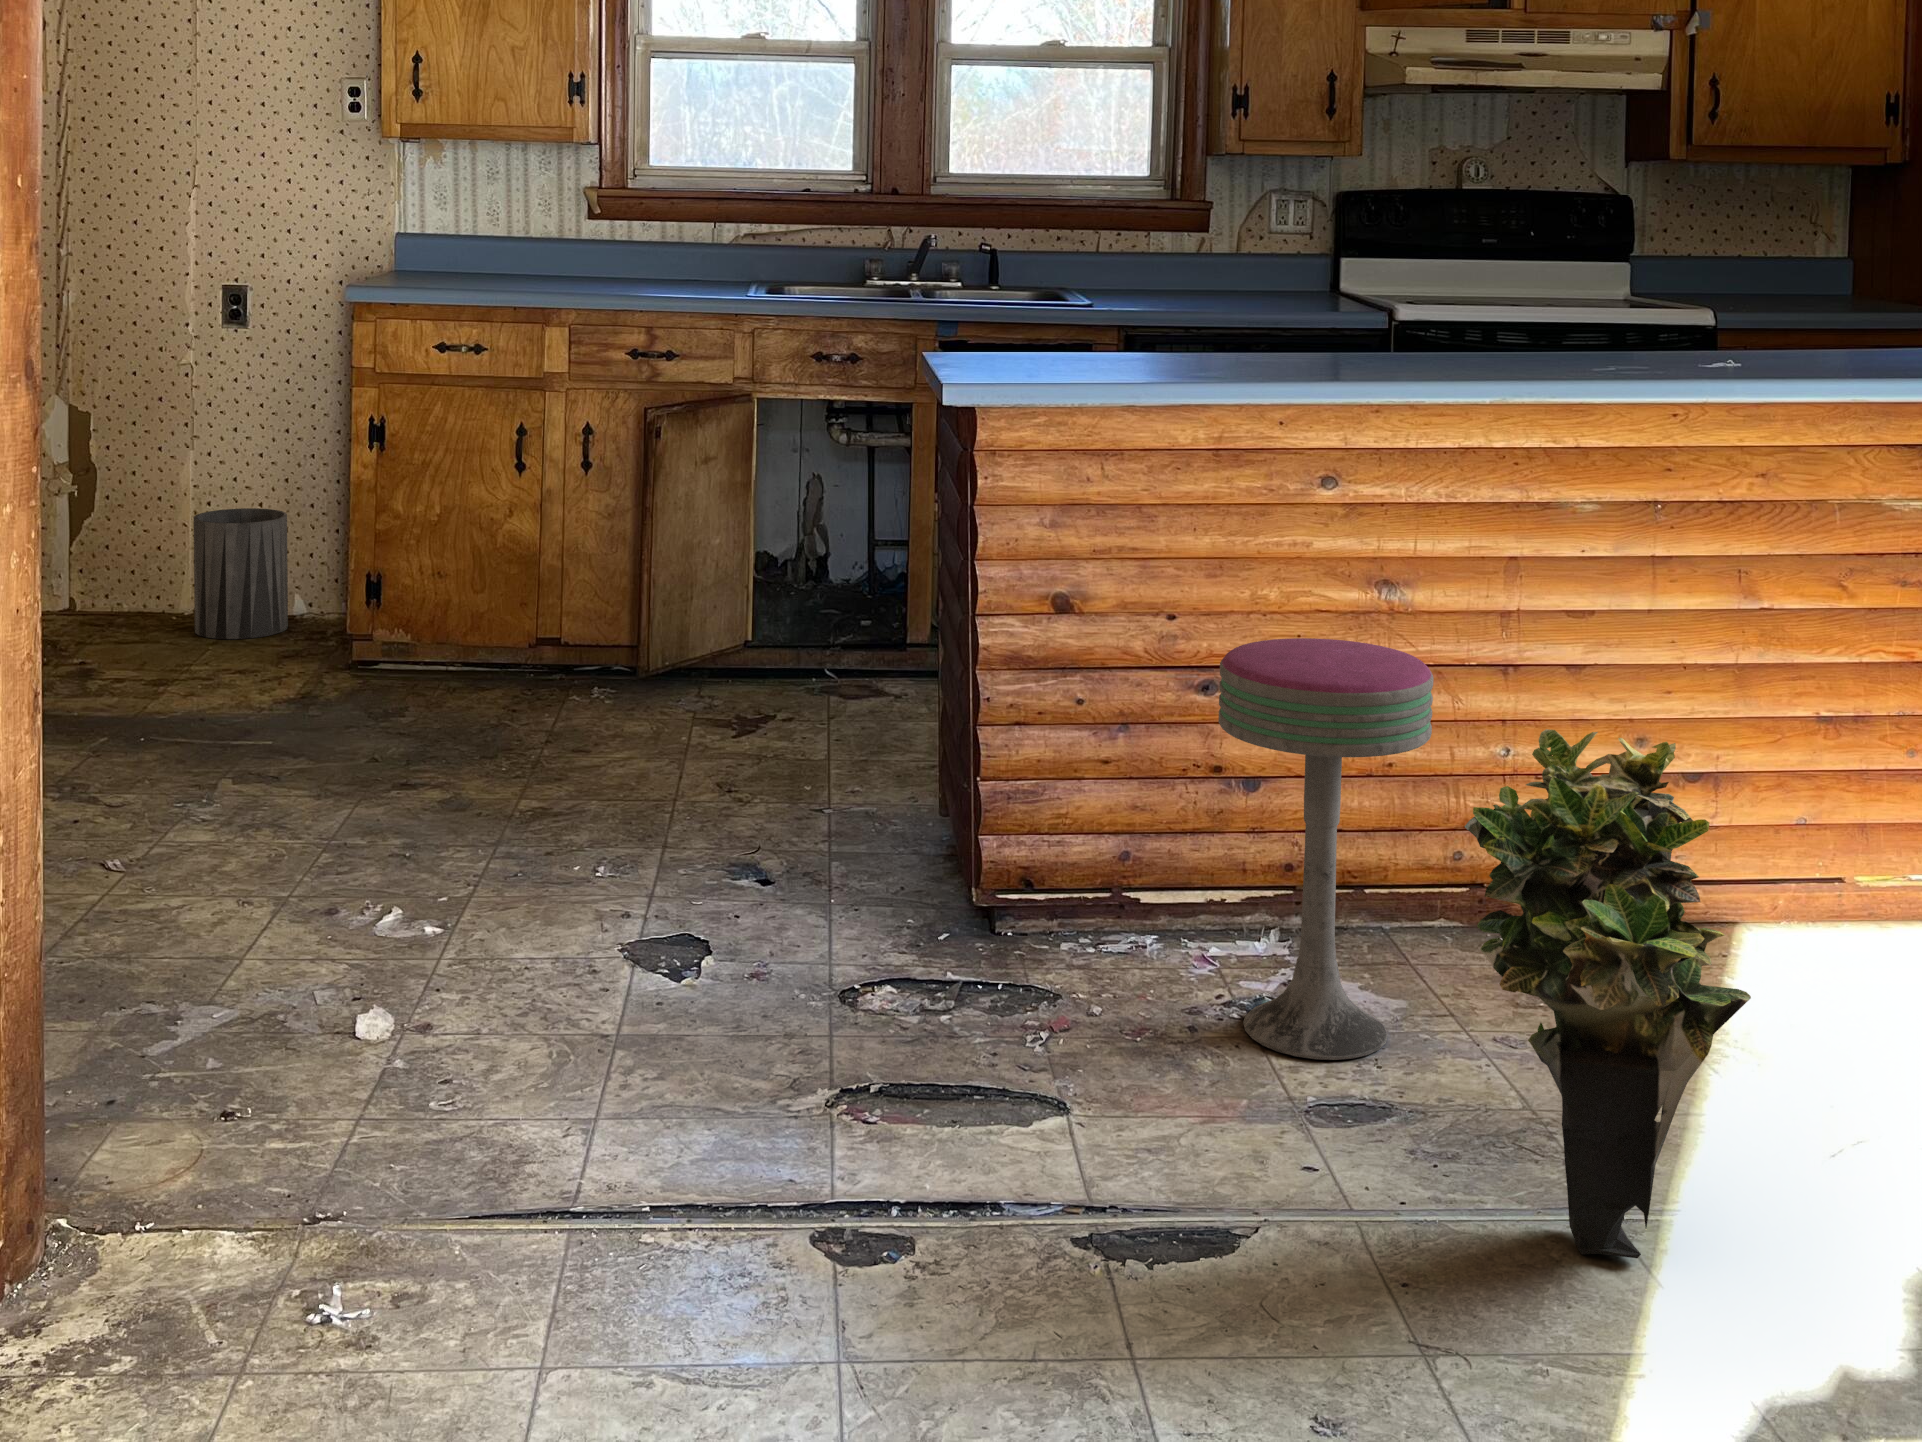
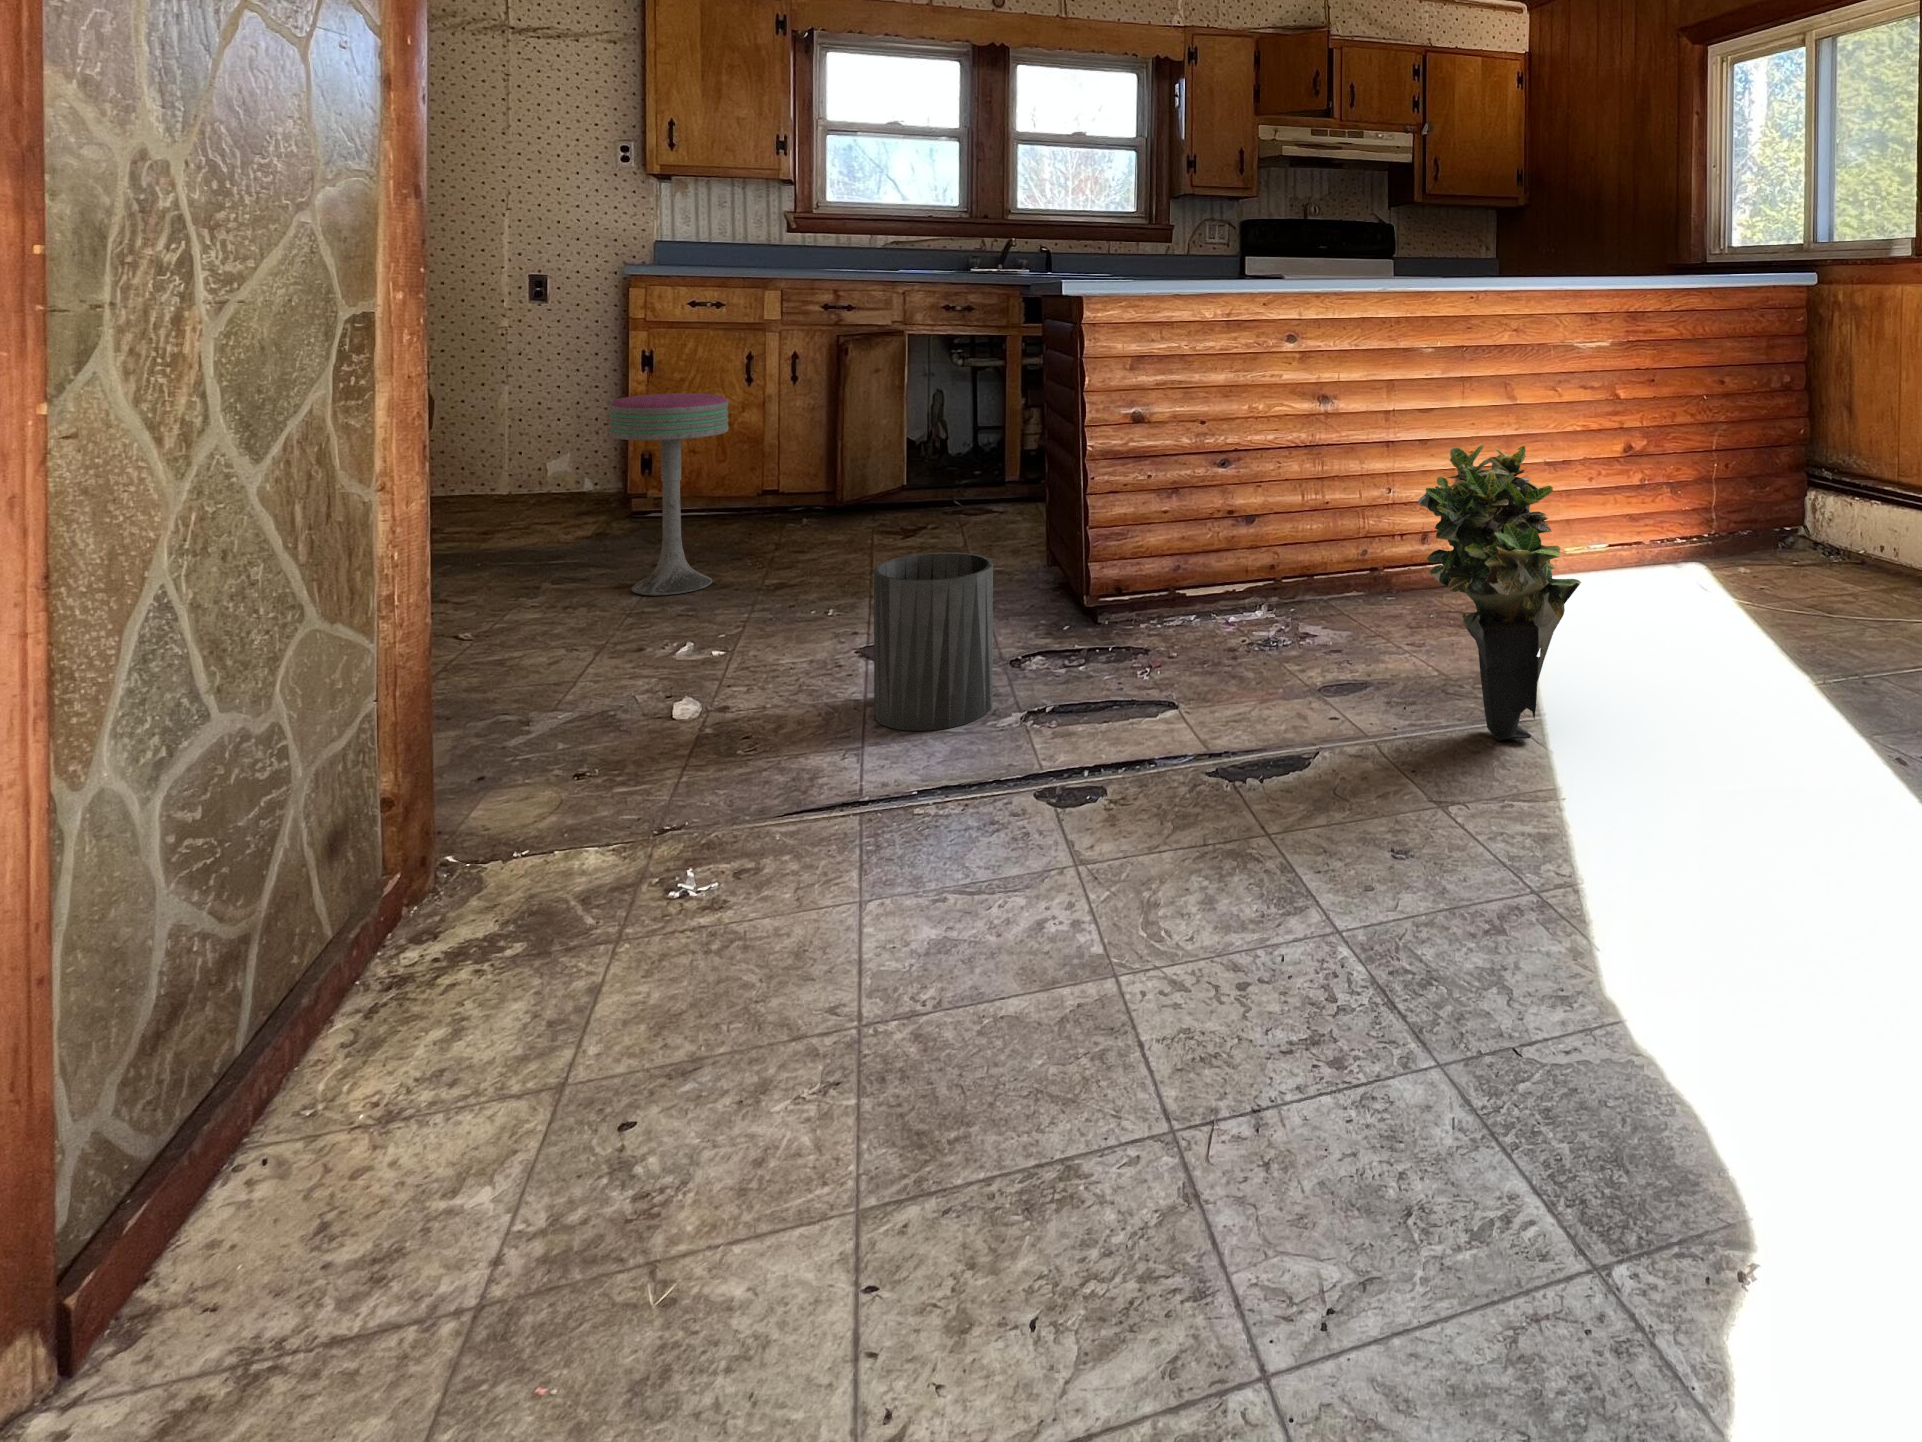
trash can: present [194,508,288,639] -> present [874,552,993,731]
bar stool: present [1218,638,1434,1060] -> present [609,393,729,595]

